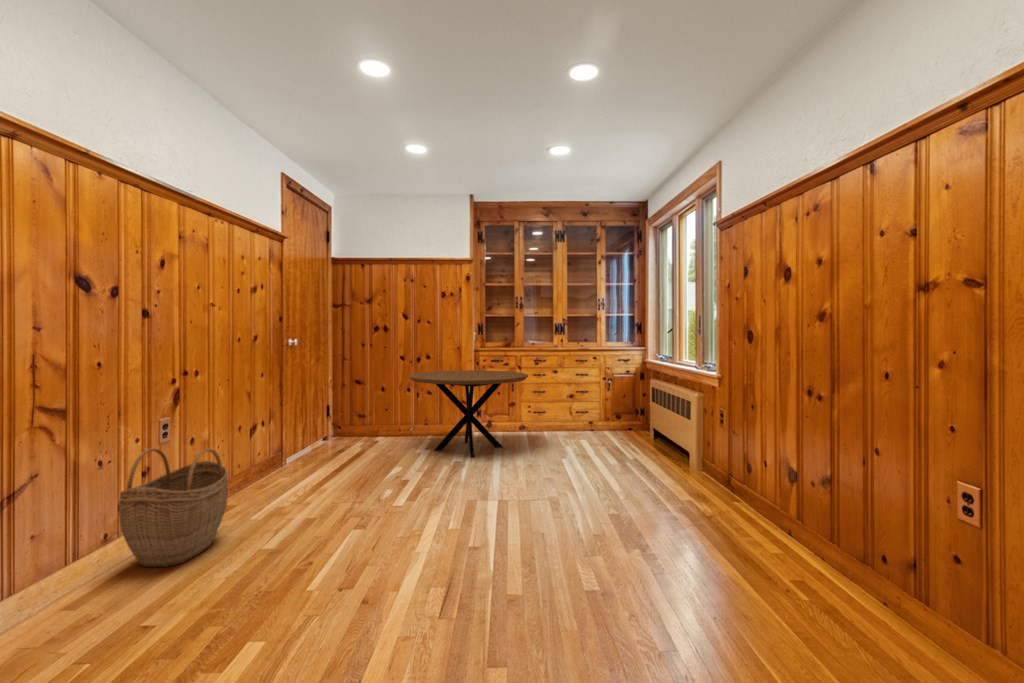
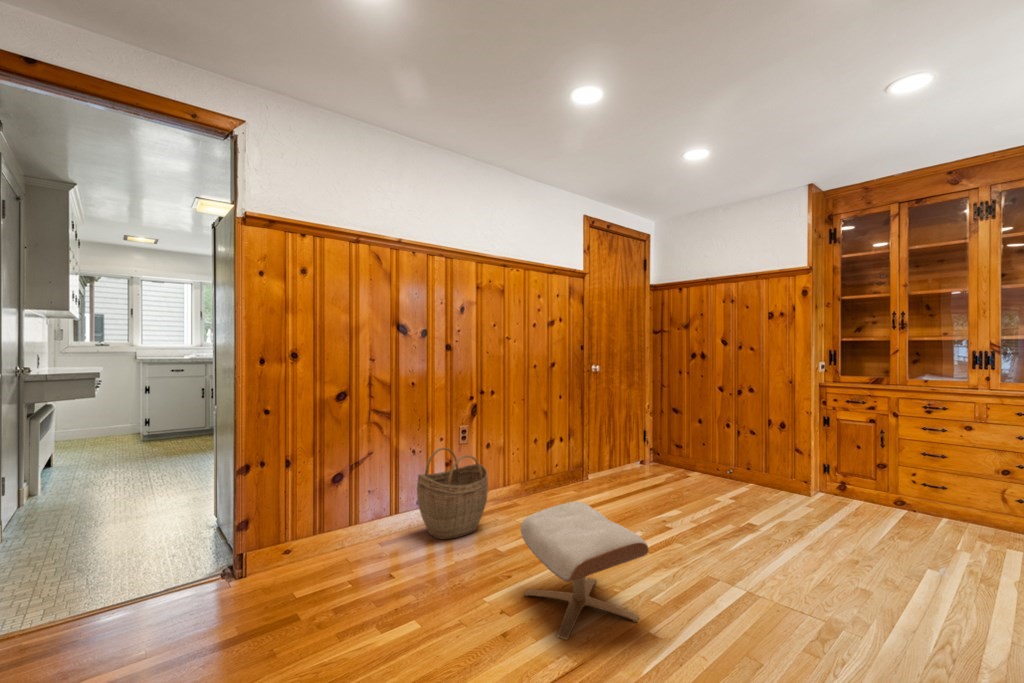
dining table: present [408,370,528,458] -> none [705,408,884,526]
ottoman: none [332,464,467,582] -> present [520,502,648,640]

